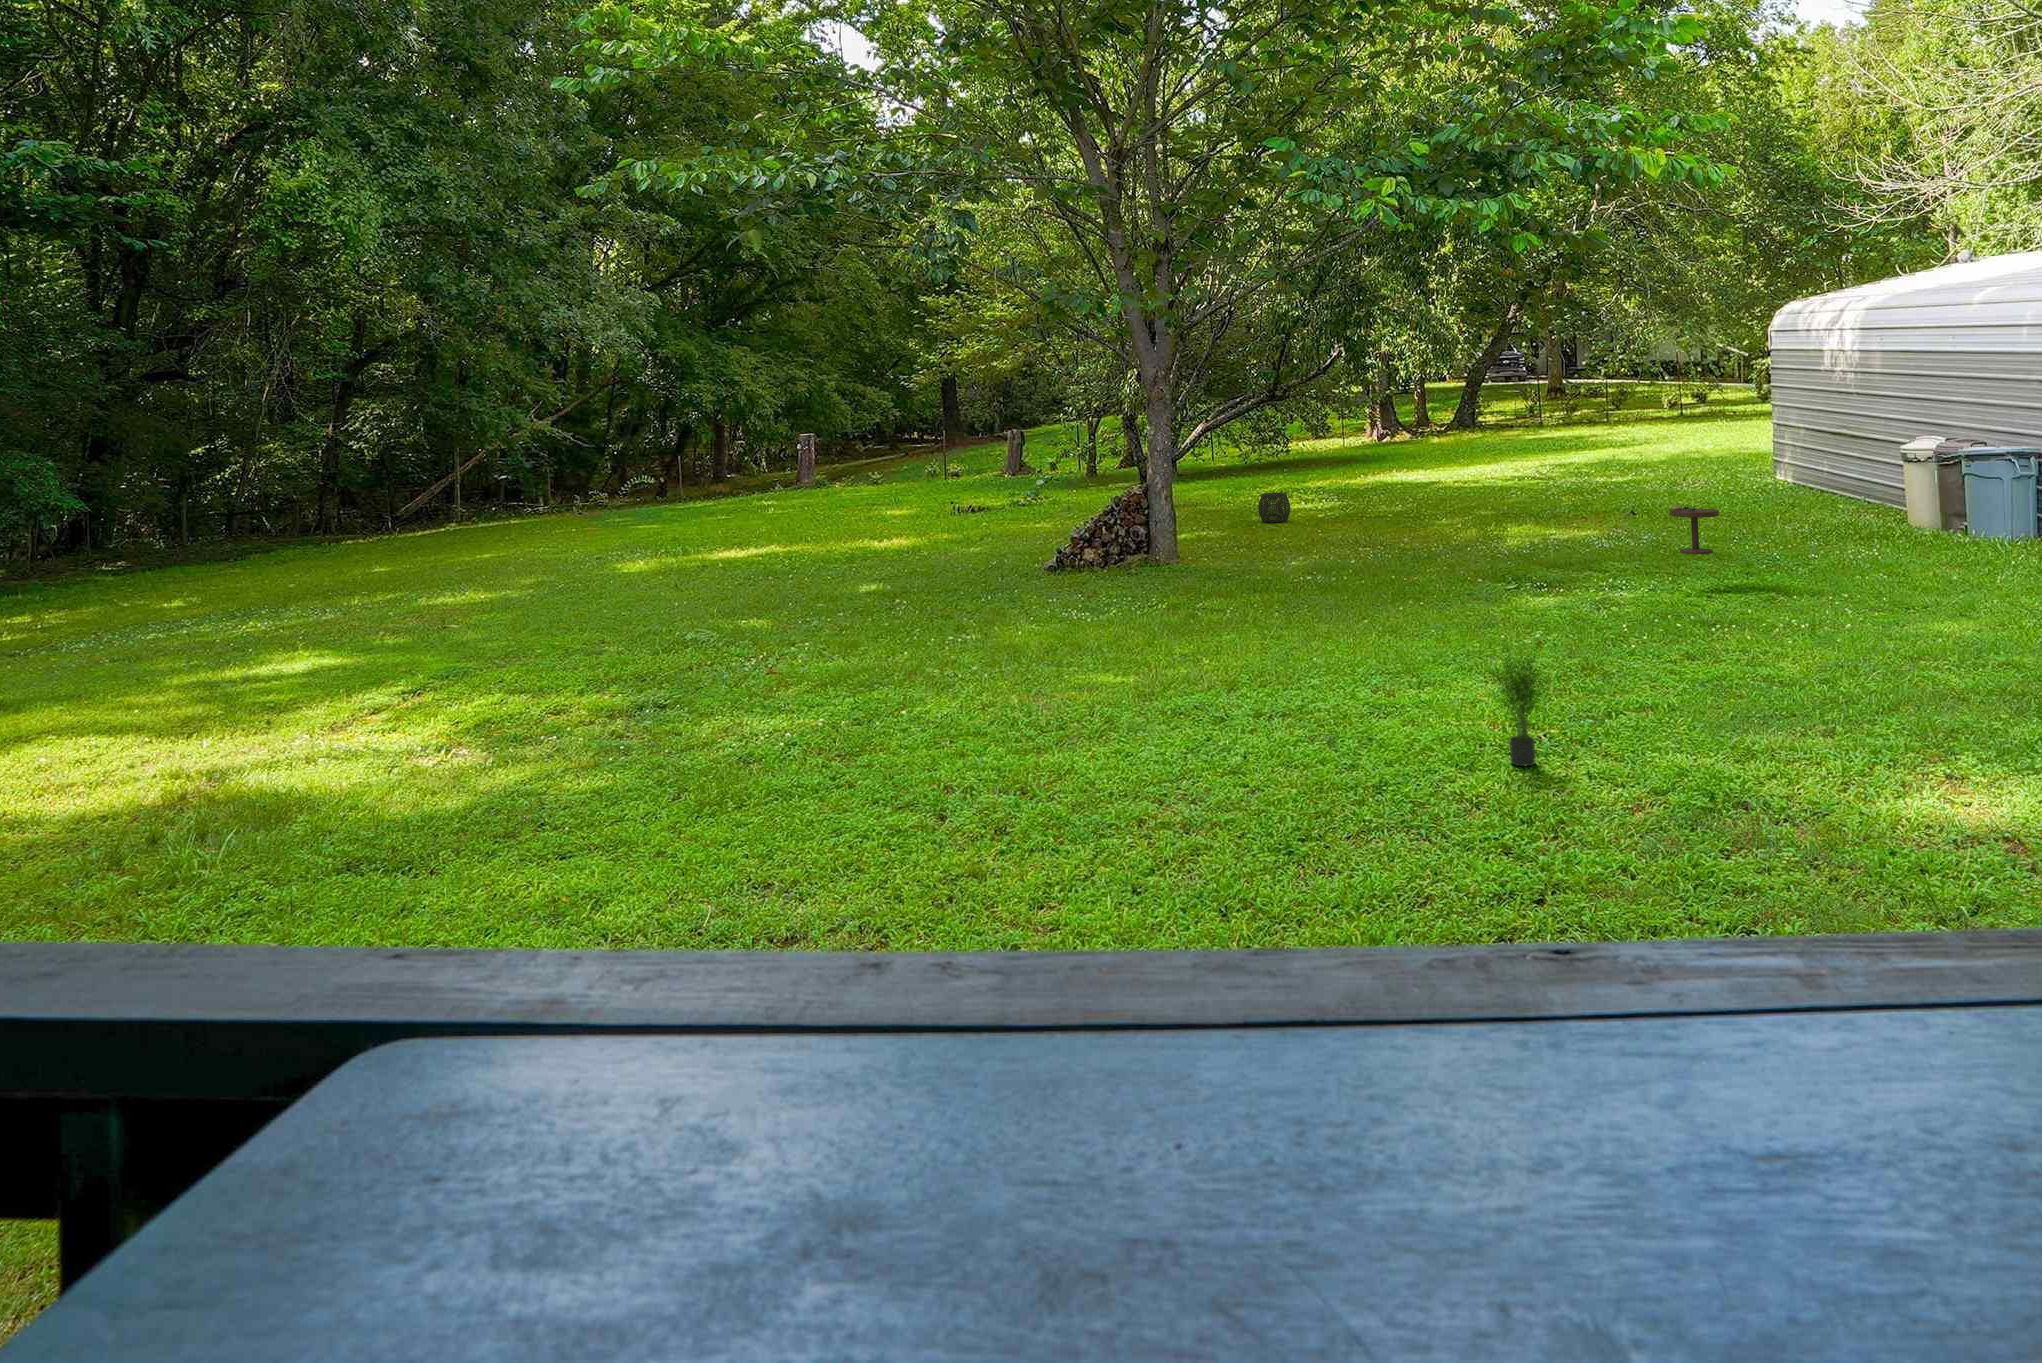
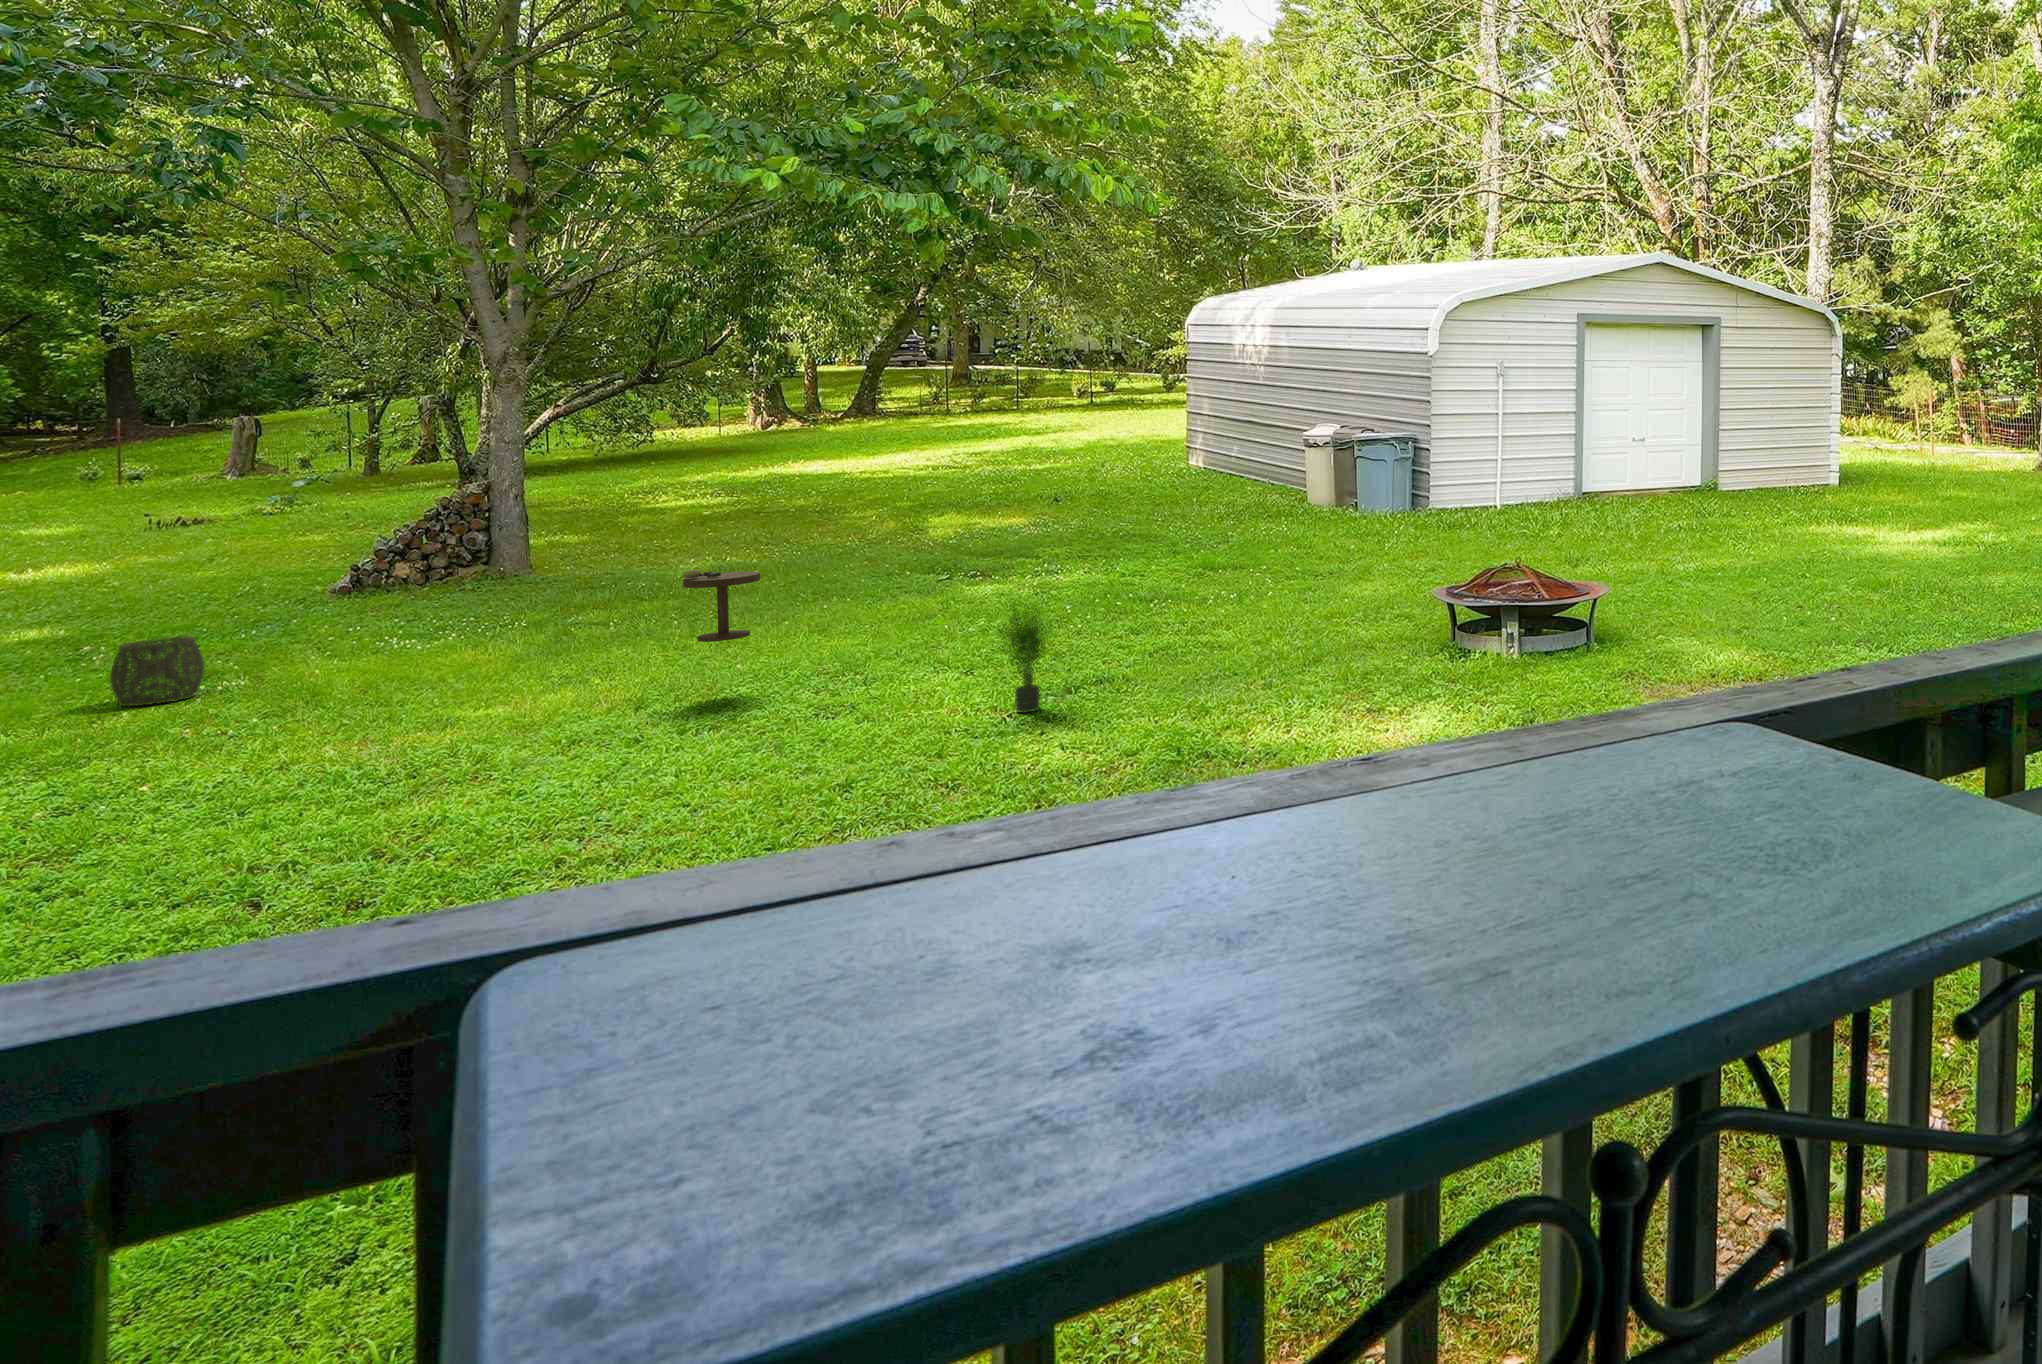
woven basket: present [1258,493,1290,523] -> present [110,636,205,706]
side table: present [1669,505,1719,554] -> present [683,570,760,642]

